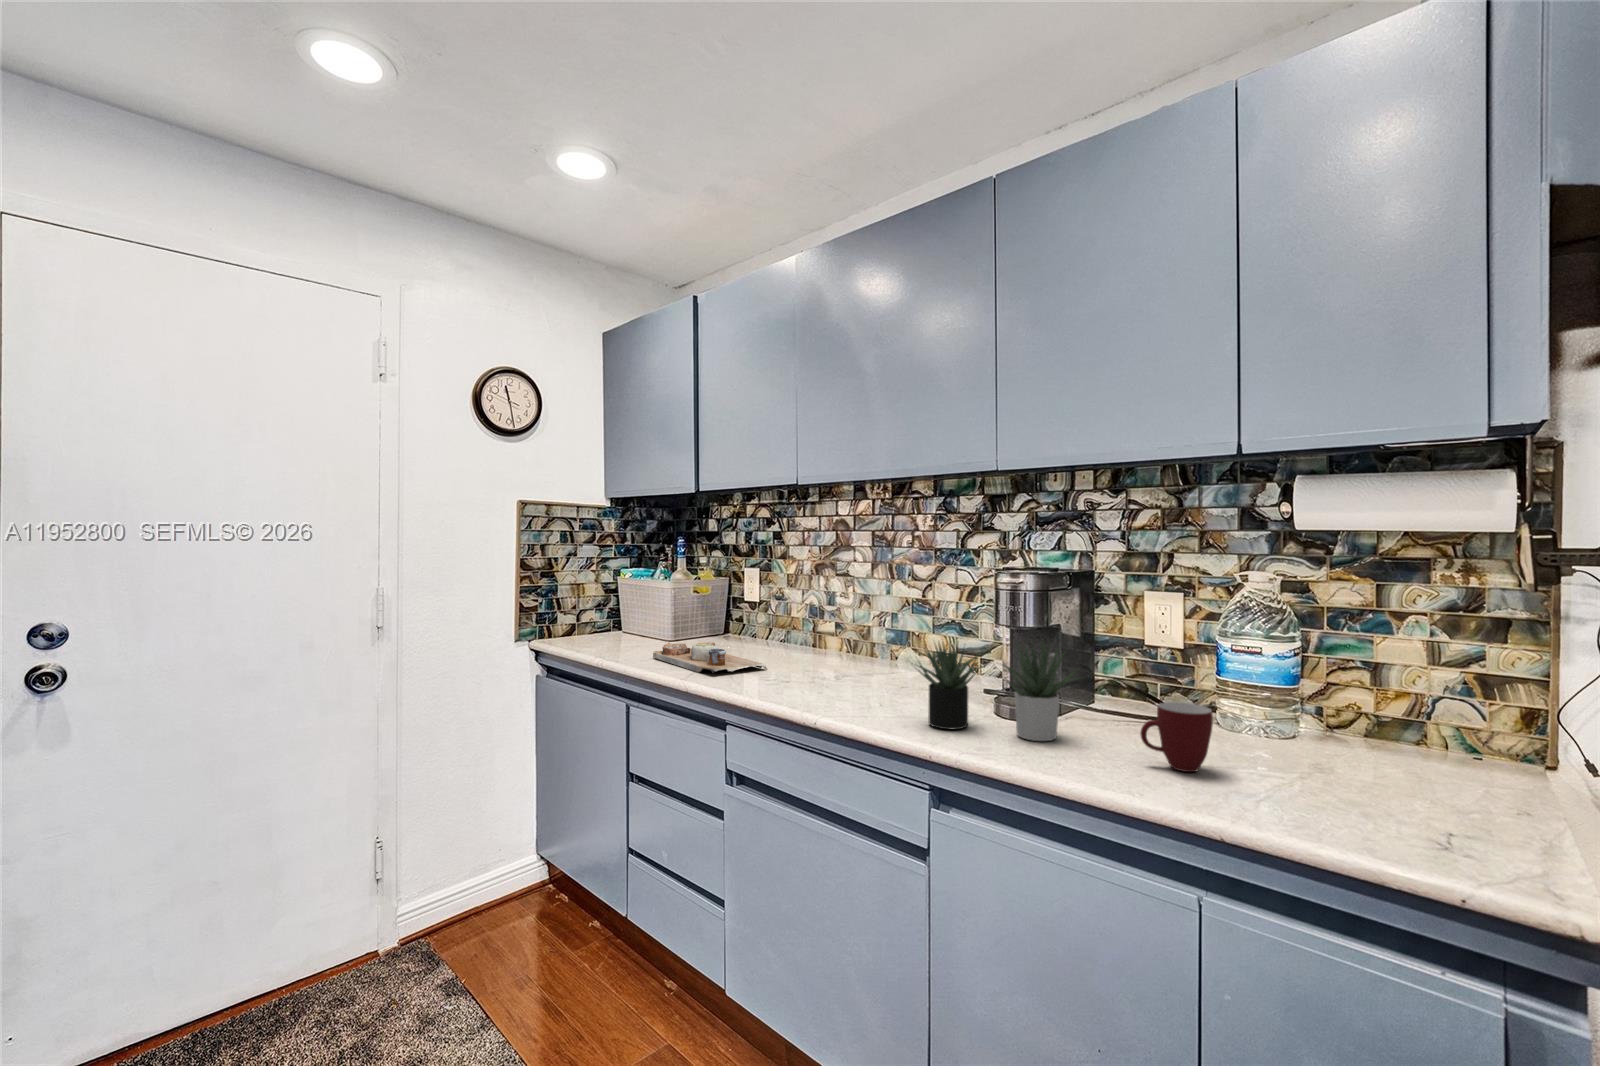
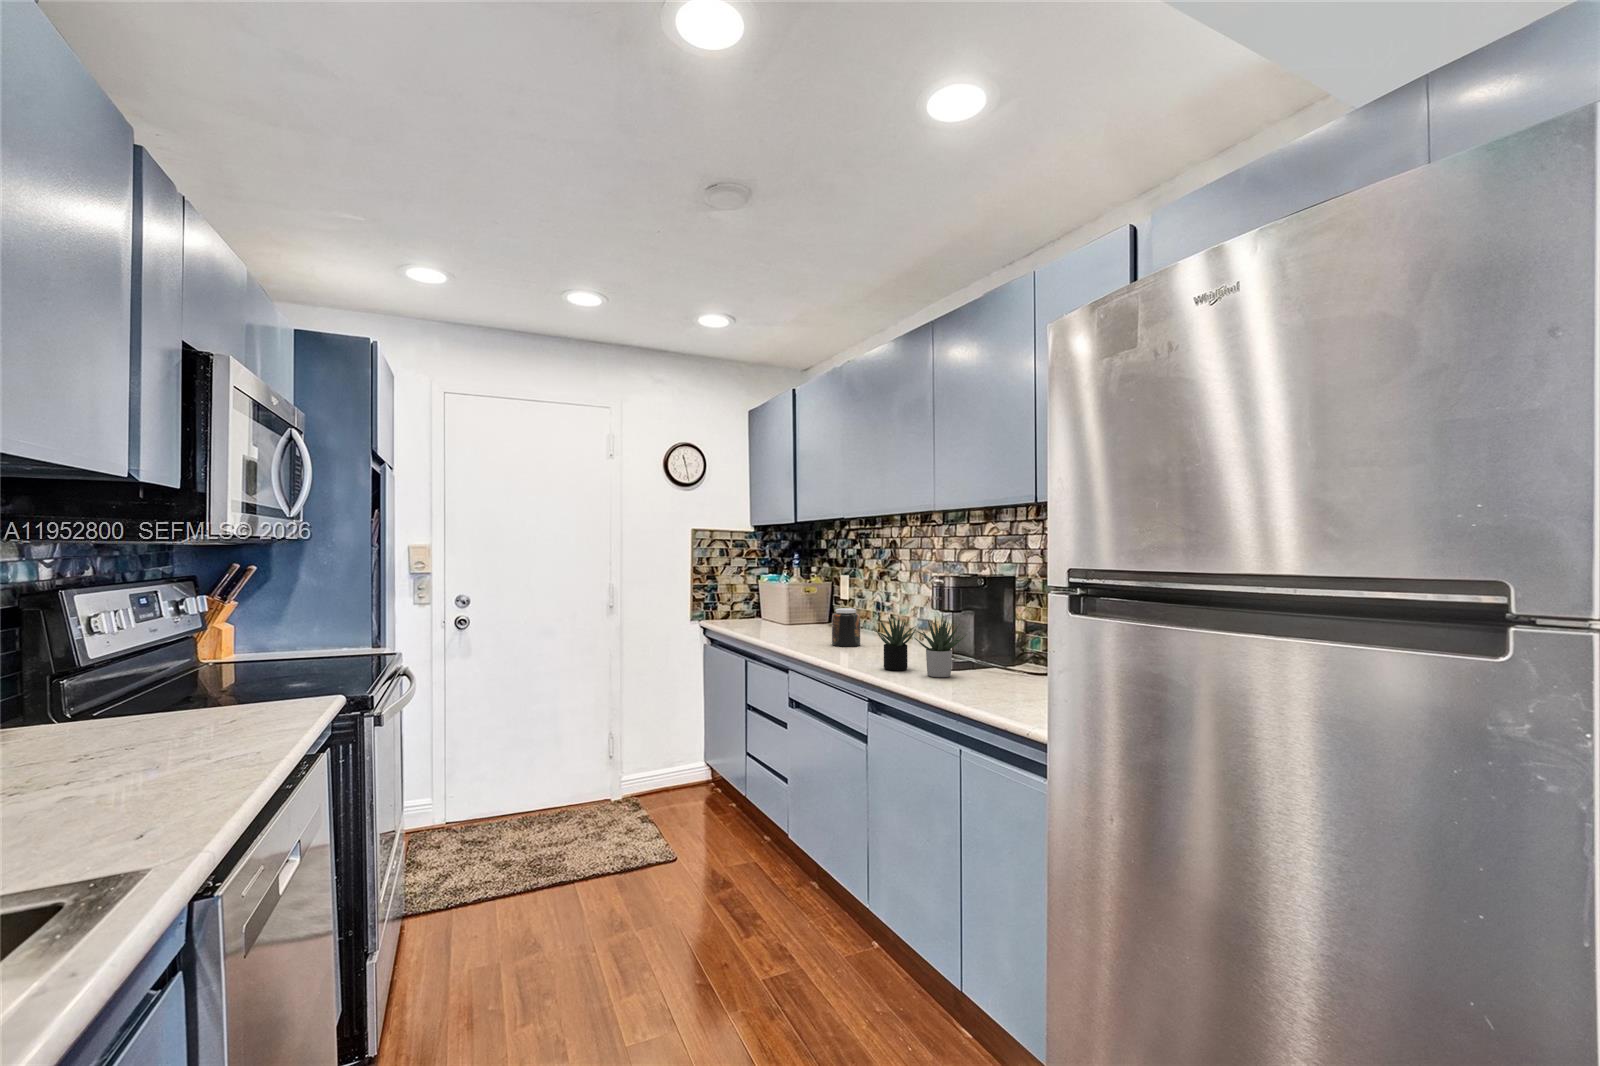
jar: none [779,620,822,679] -> present [832,608,860,647]
cutting board: present [653,642,767,673] -> none [766,624,830,641]
mug: present [1140,702,1213,772] -> none [974,653,1010,692]

